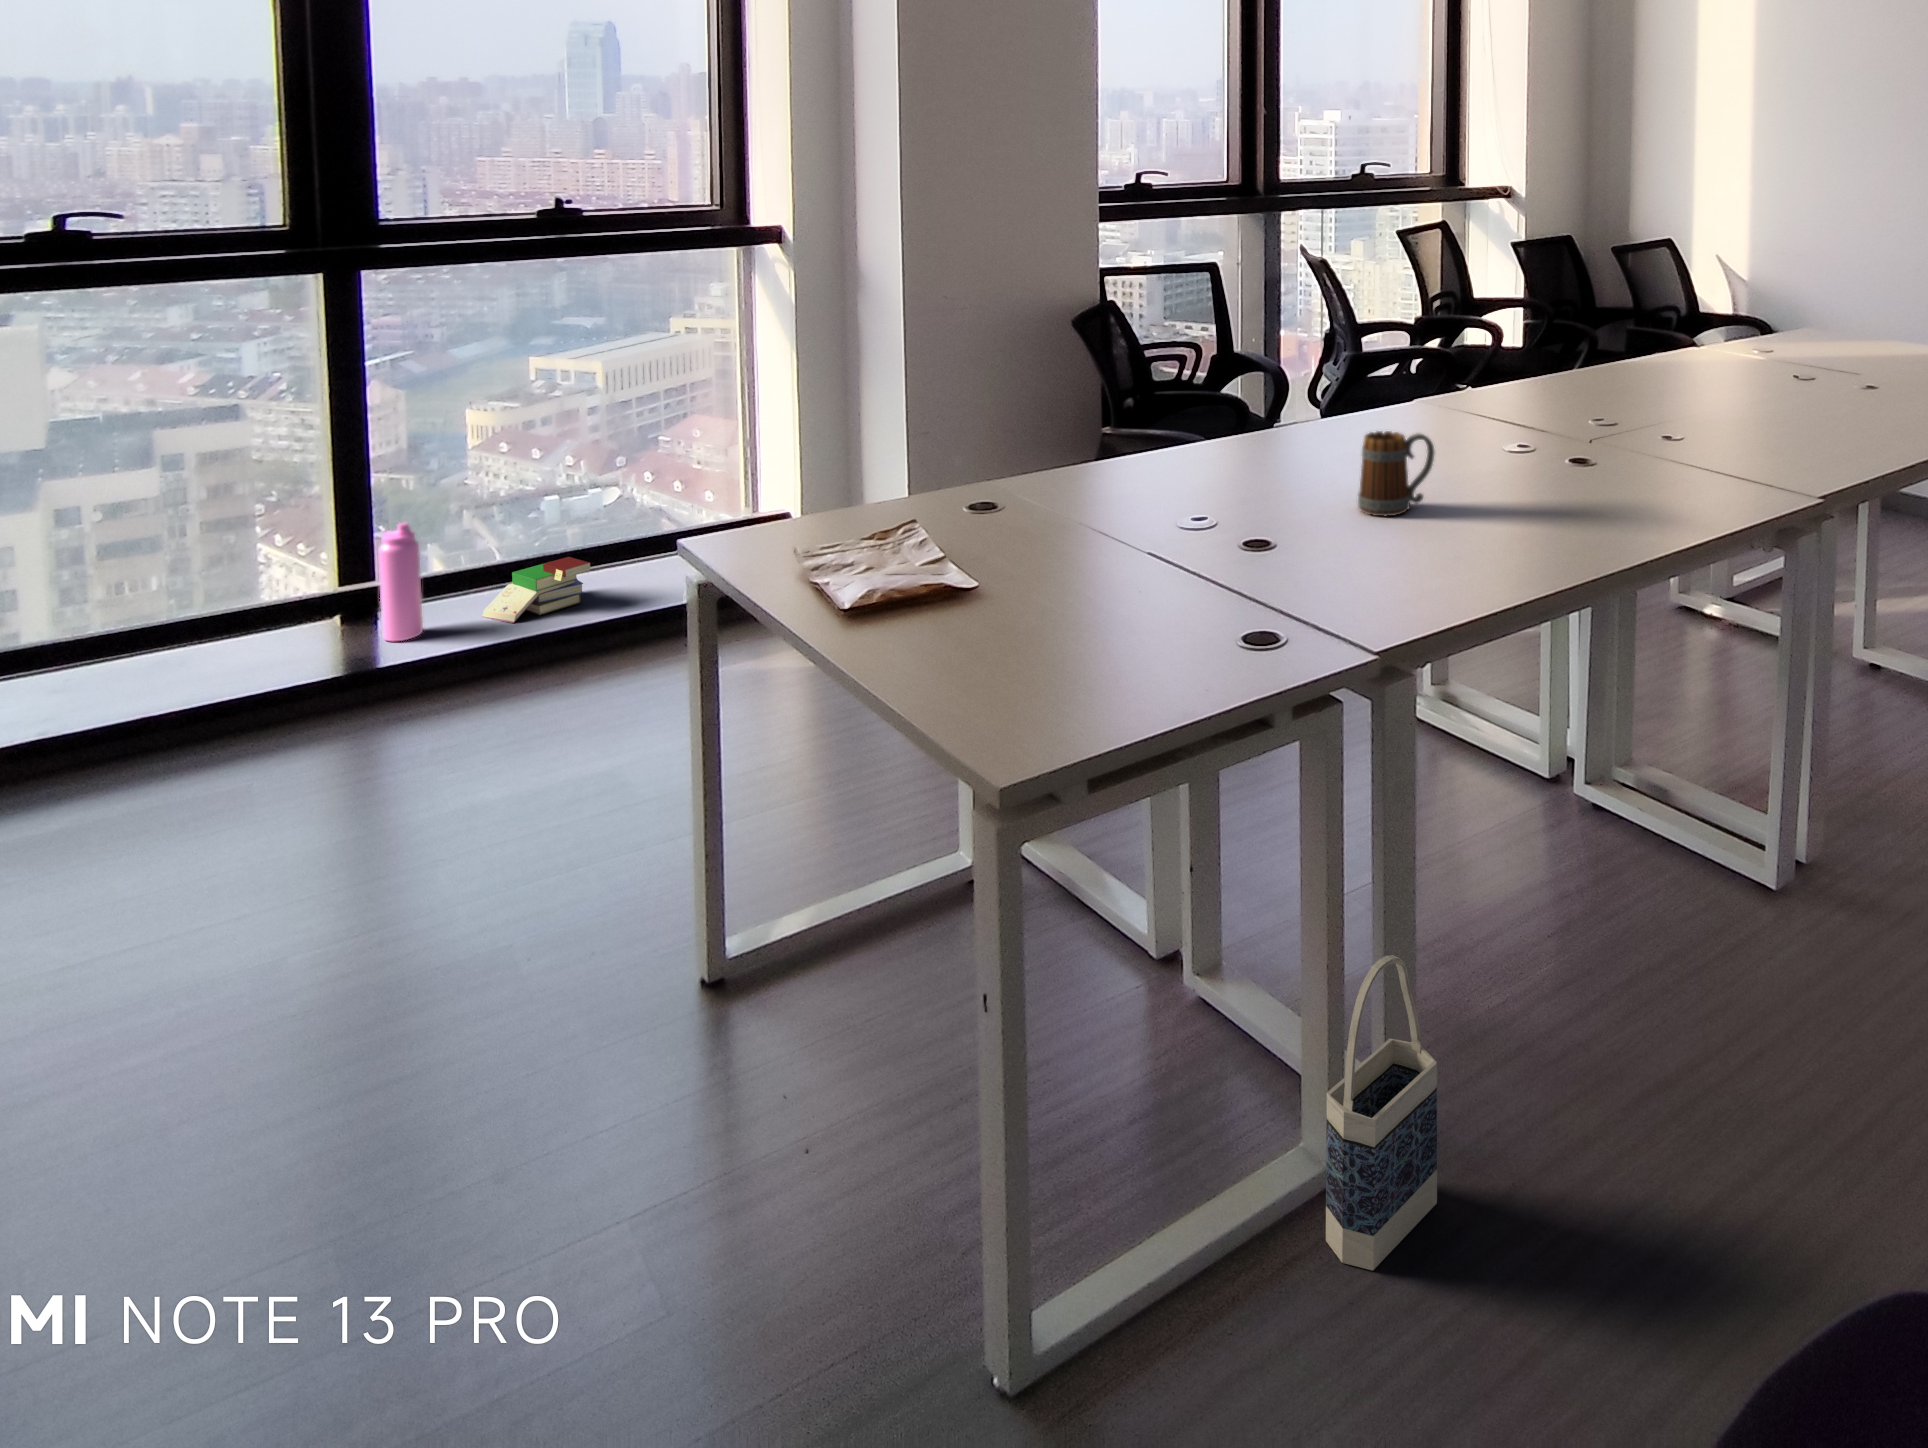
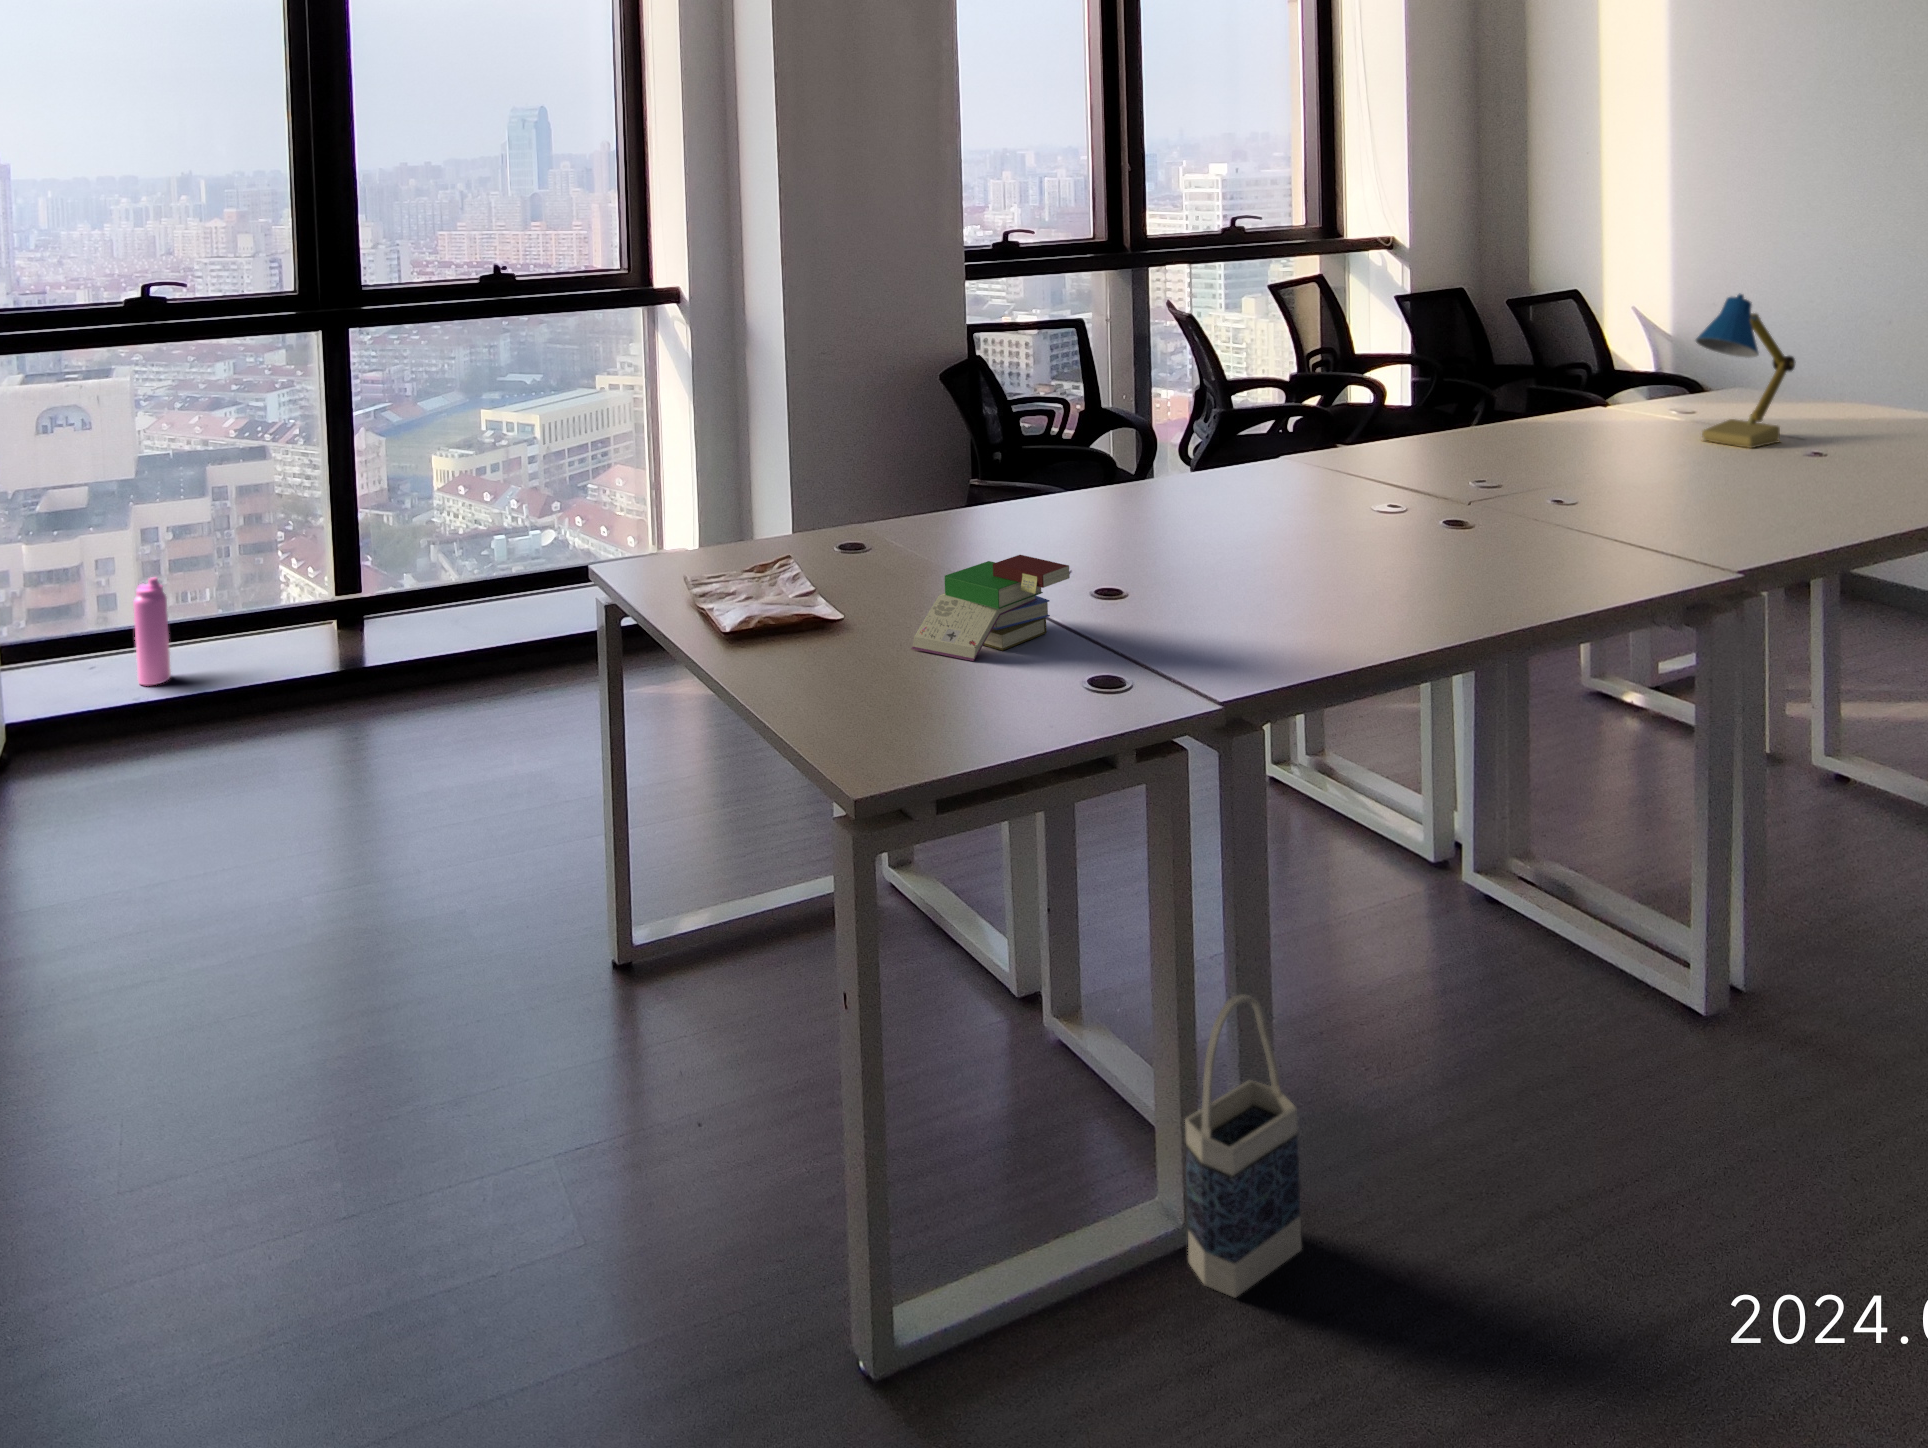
desk lamp: none [1772,242,1847,380] -> present [1696,294,1796,448]
mug: present [1358,431,1434,516] -> none [1213,490,1291,574]
water bottle: present [378,523,423,642] -> present [133,577,171,686]
book: present [482,557,590,623] -> present [911,555,1070,661]

